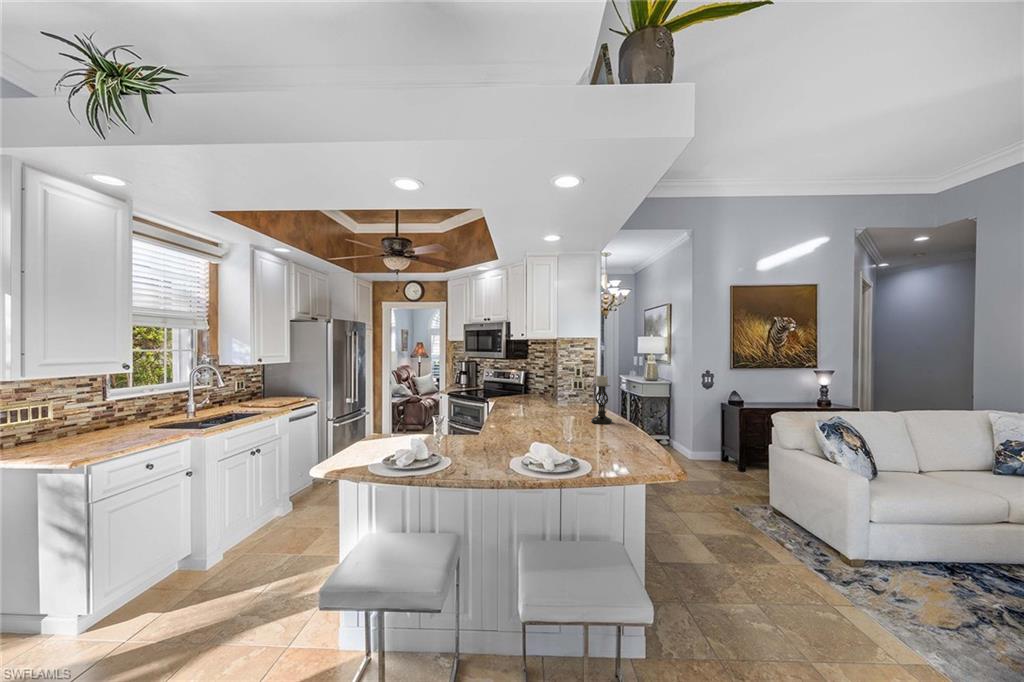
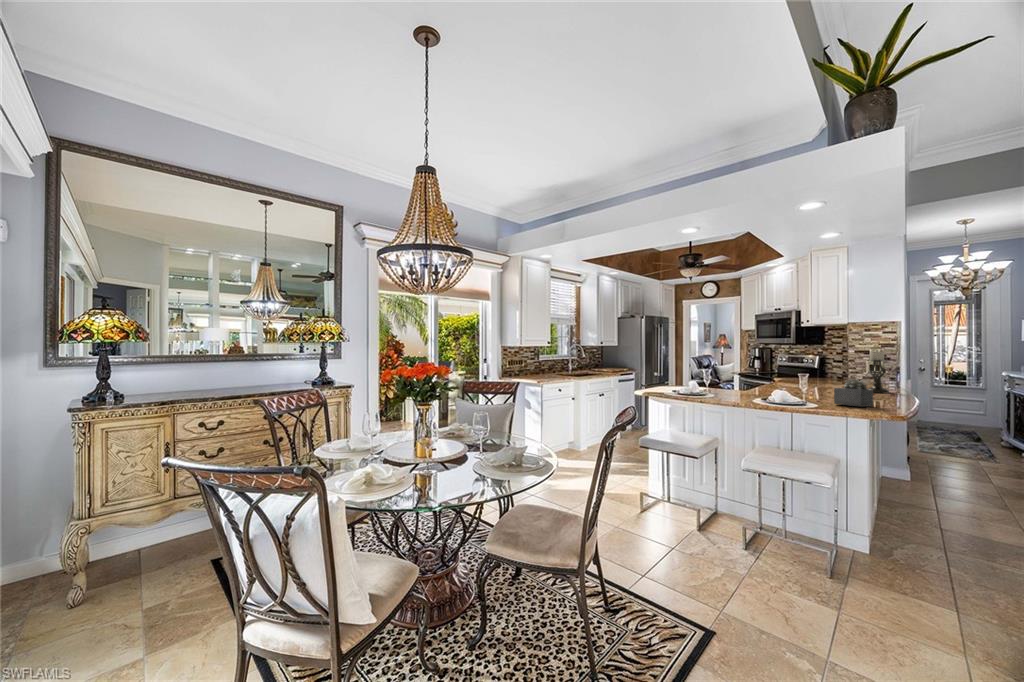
succulent plant: none [602,427,643,469] -> present [834,379,873,407]

